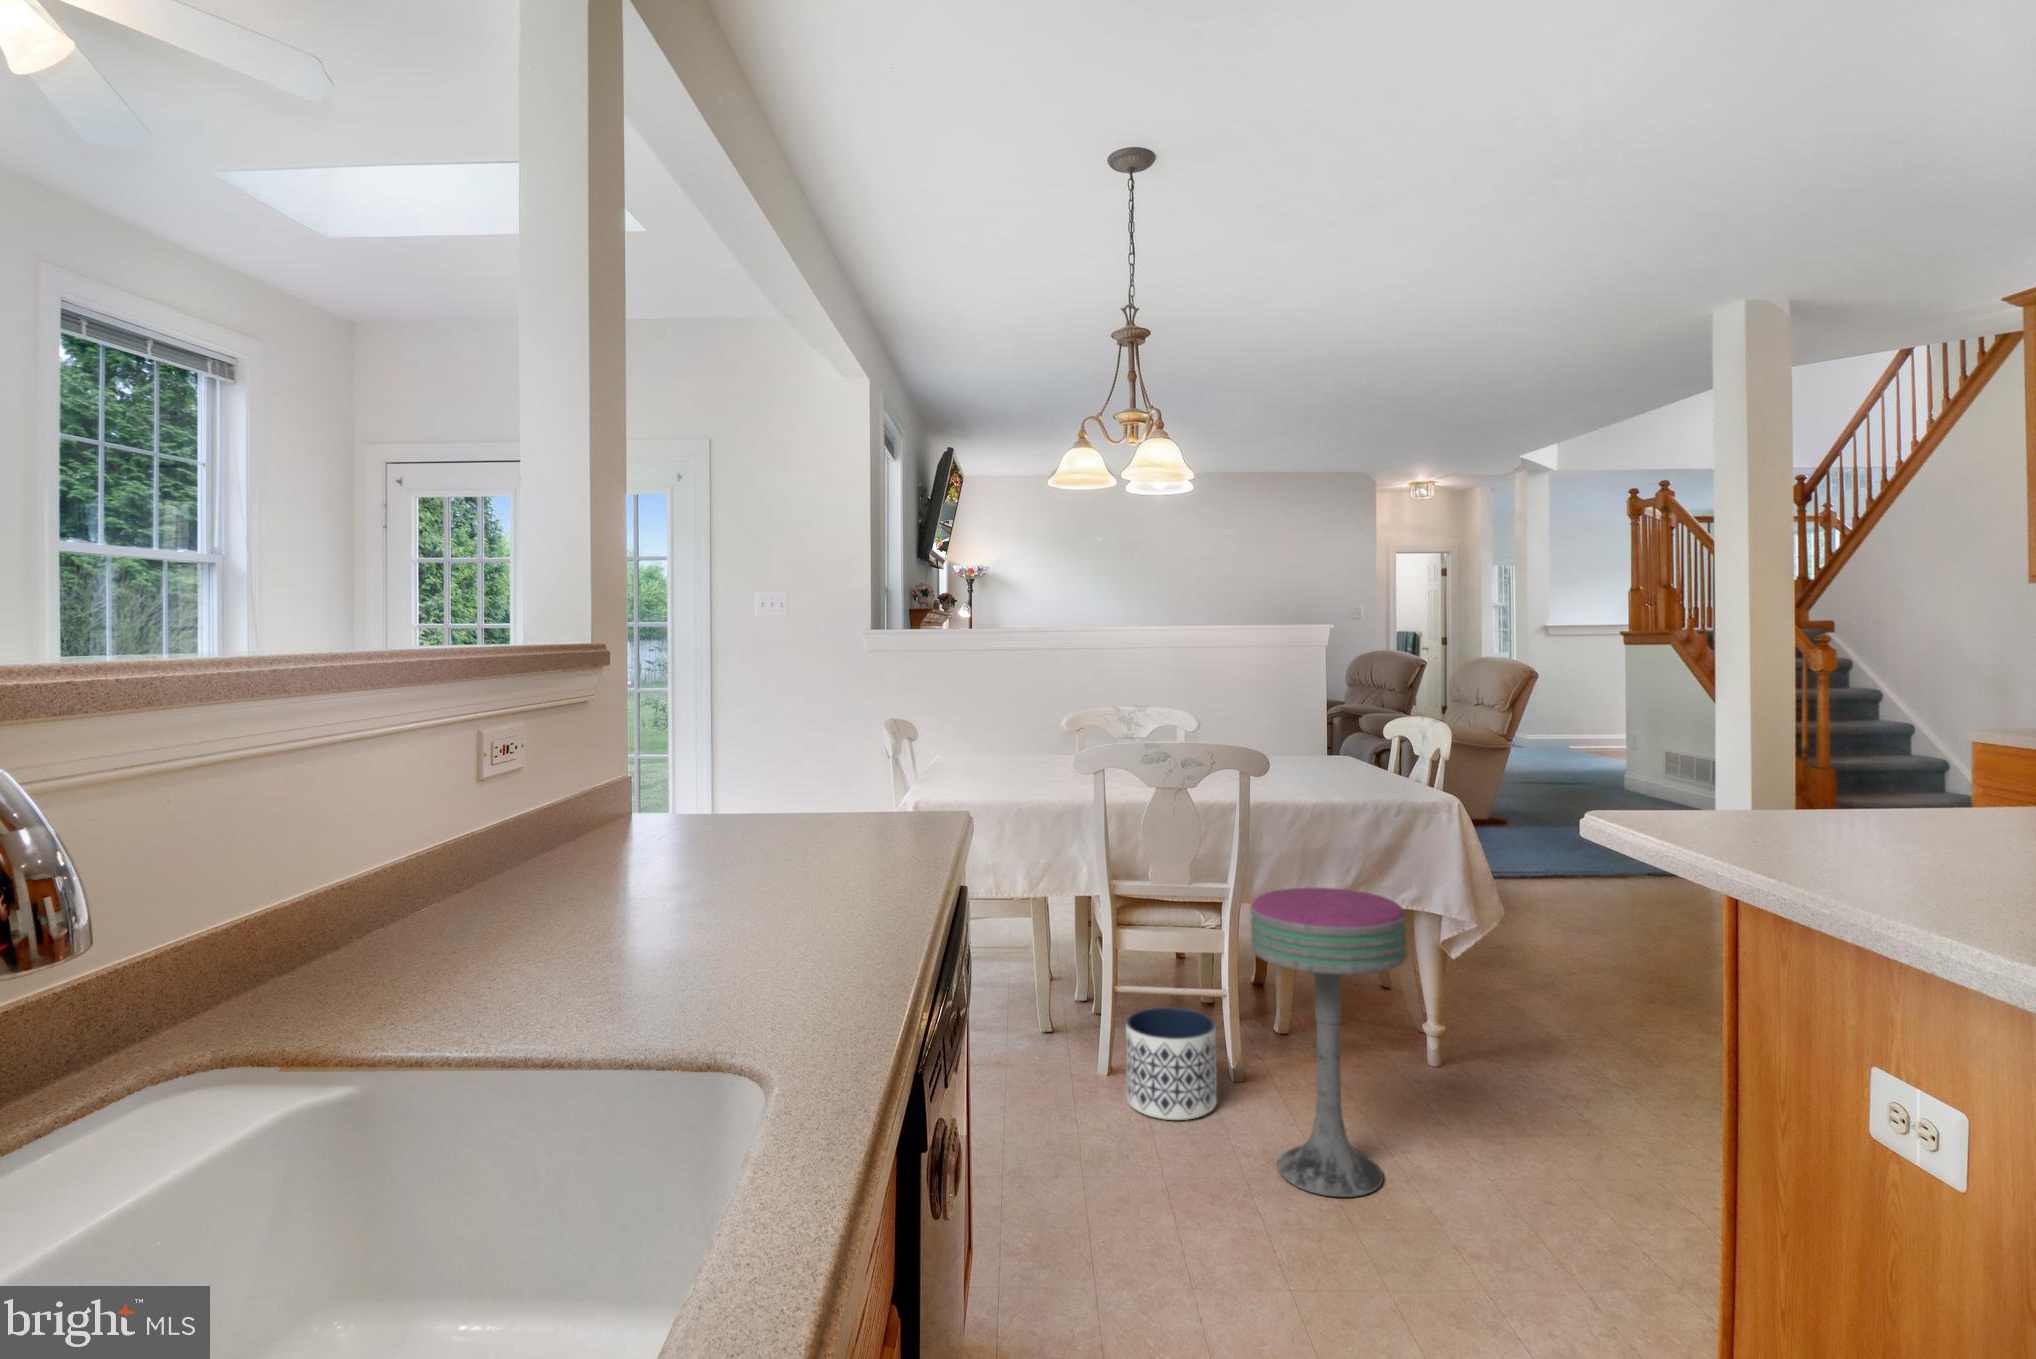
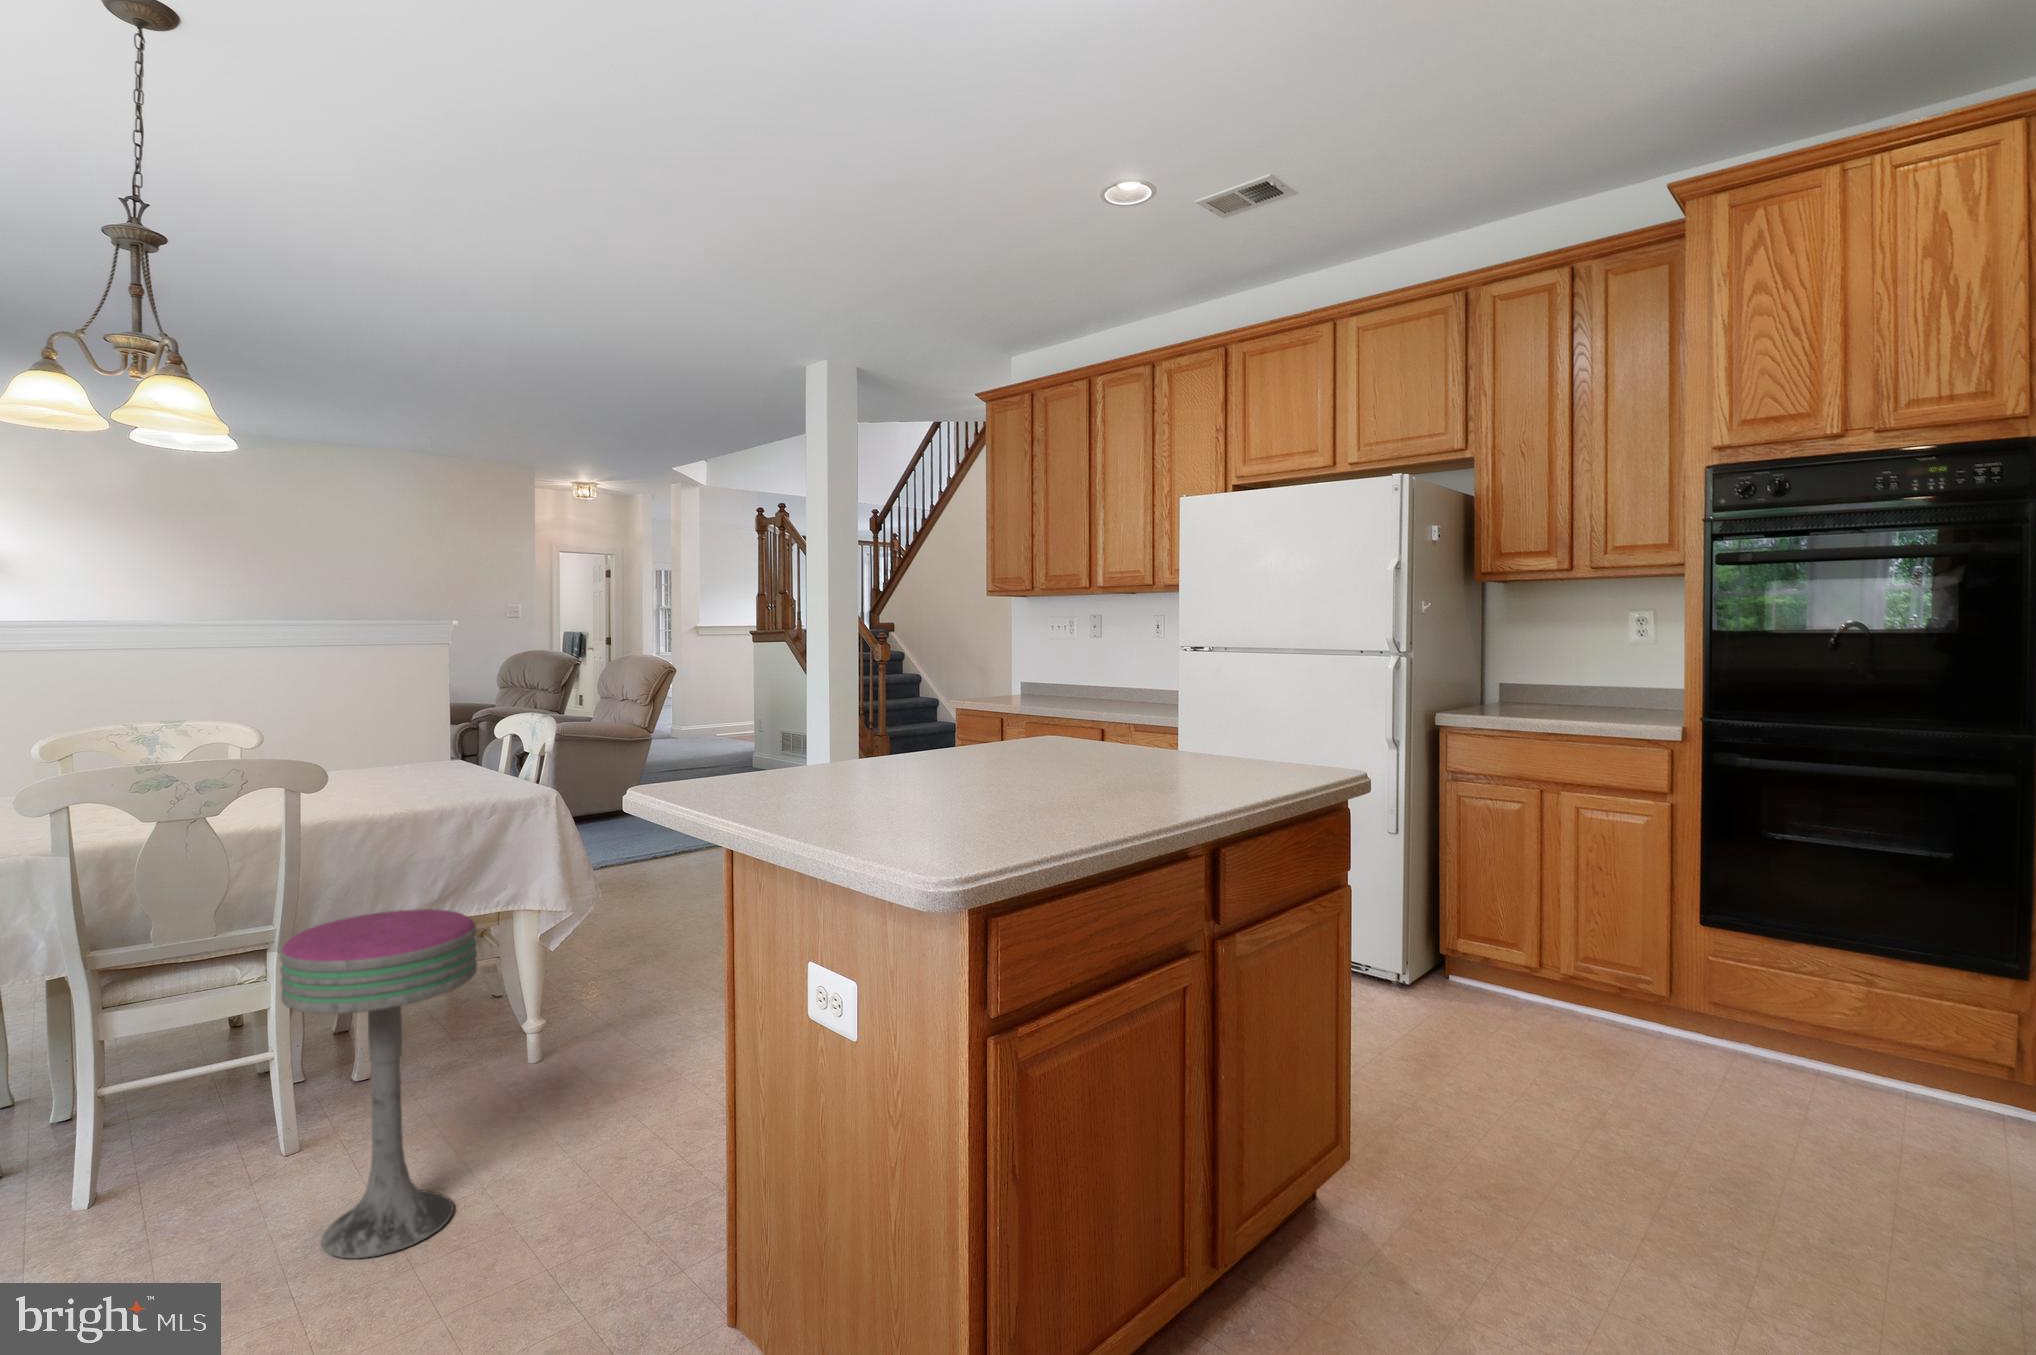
planter: present [1126,1008,1217,1120] -> none [103,1085,250,1237]

